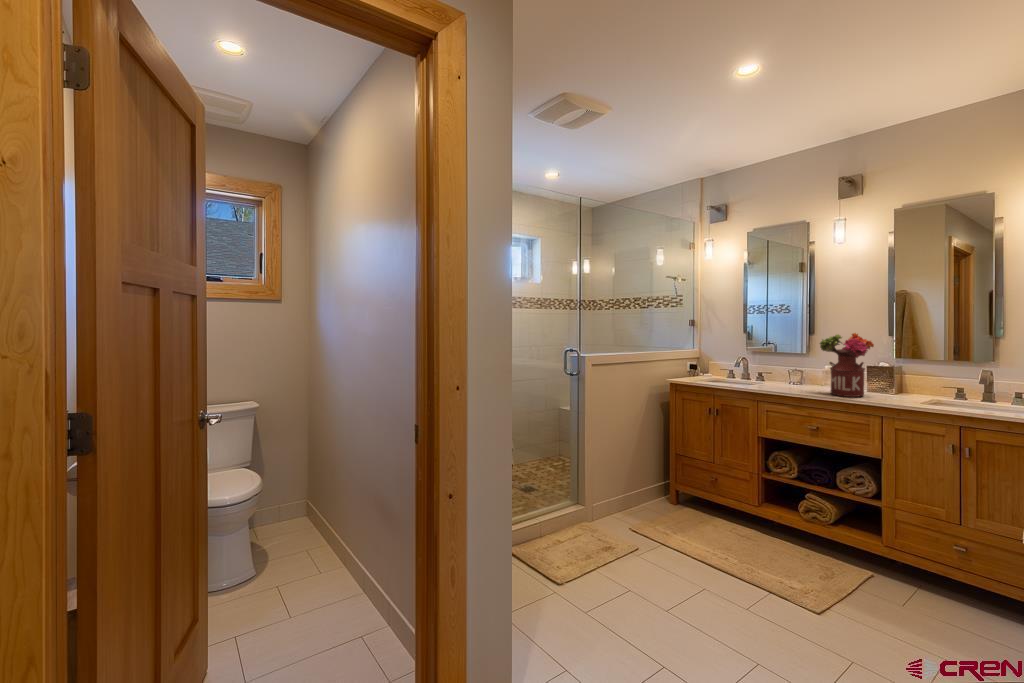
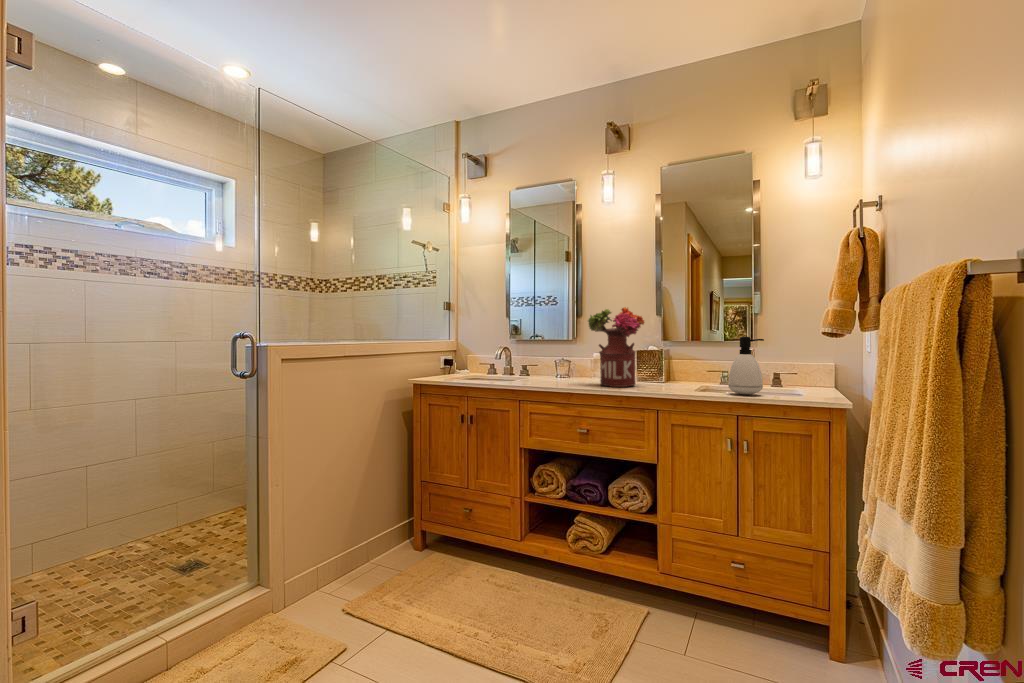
soap dispenser: none [955,363,992,411] -> present [728,337,764,395]

